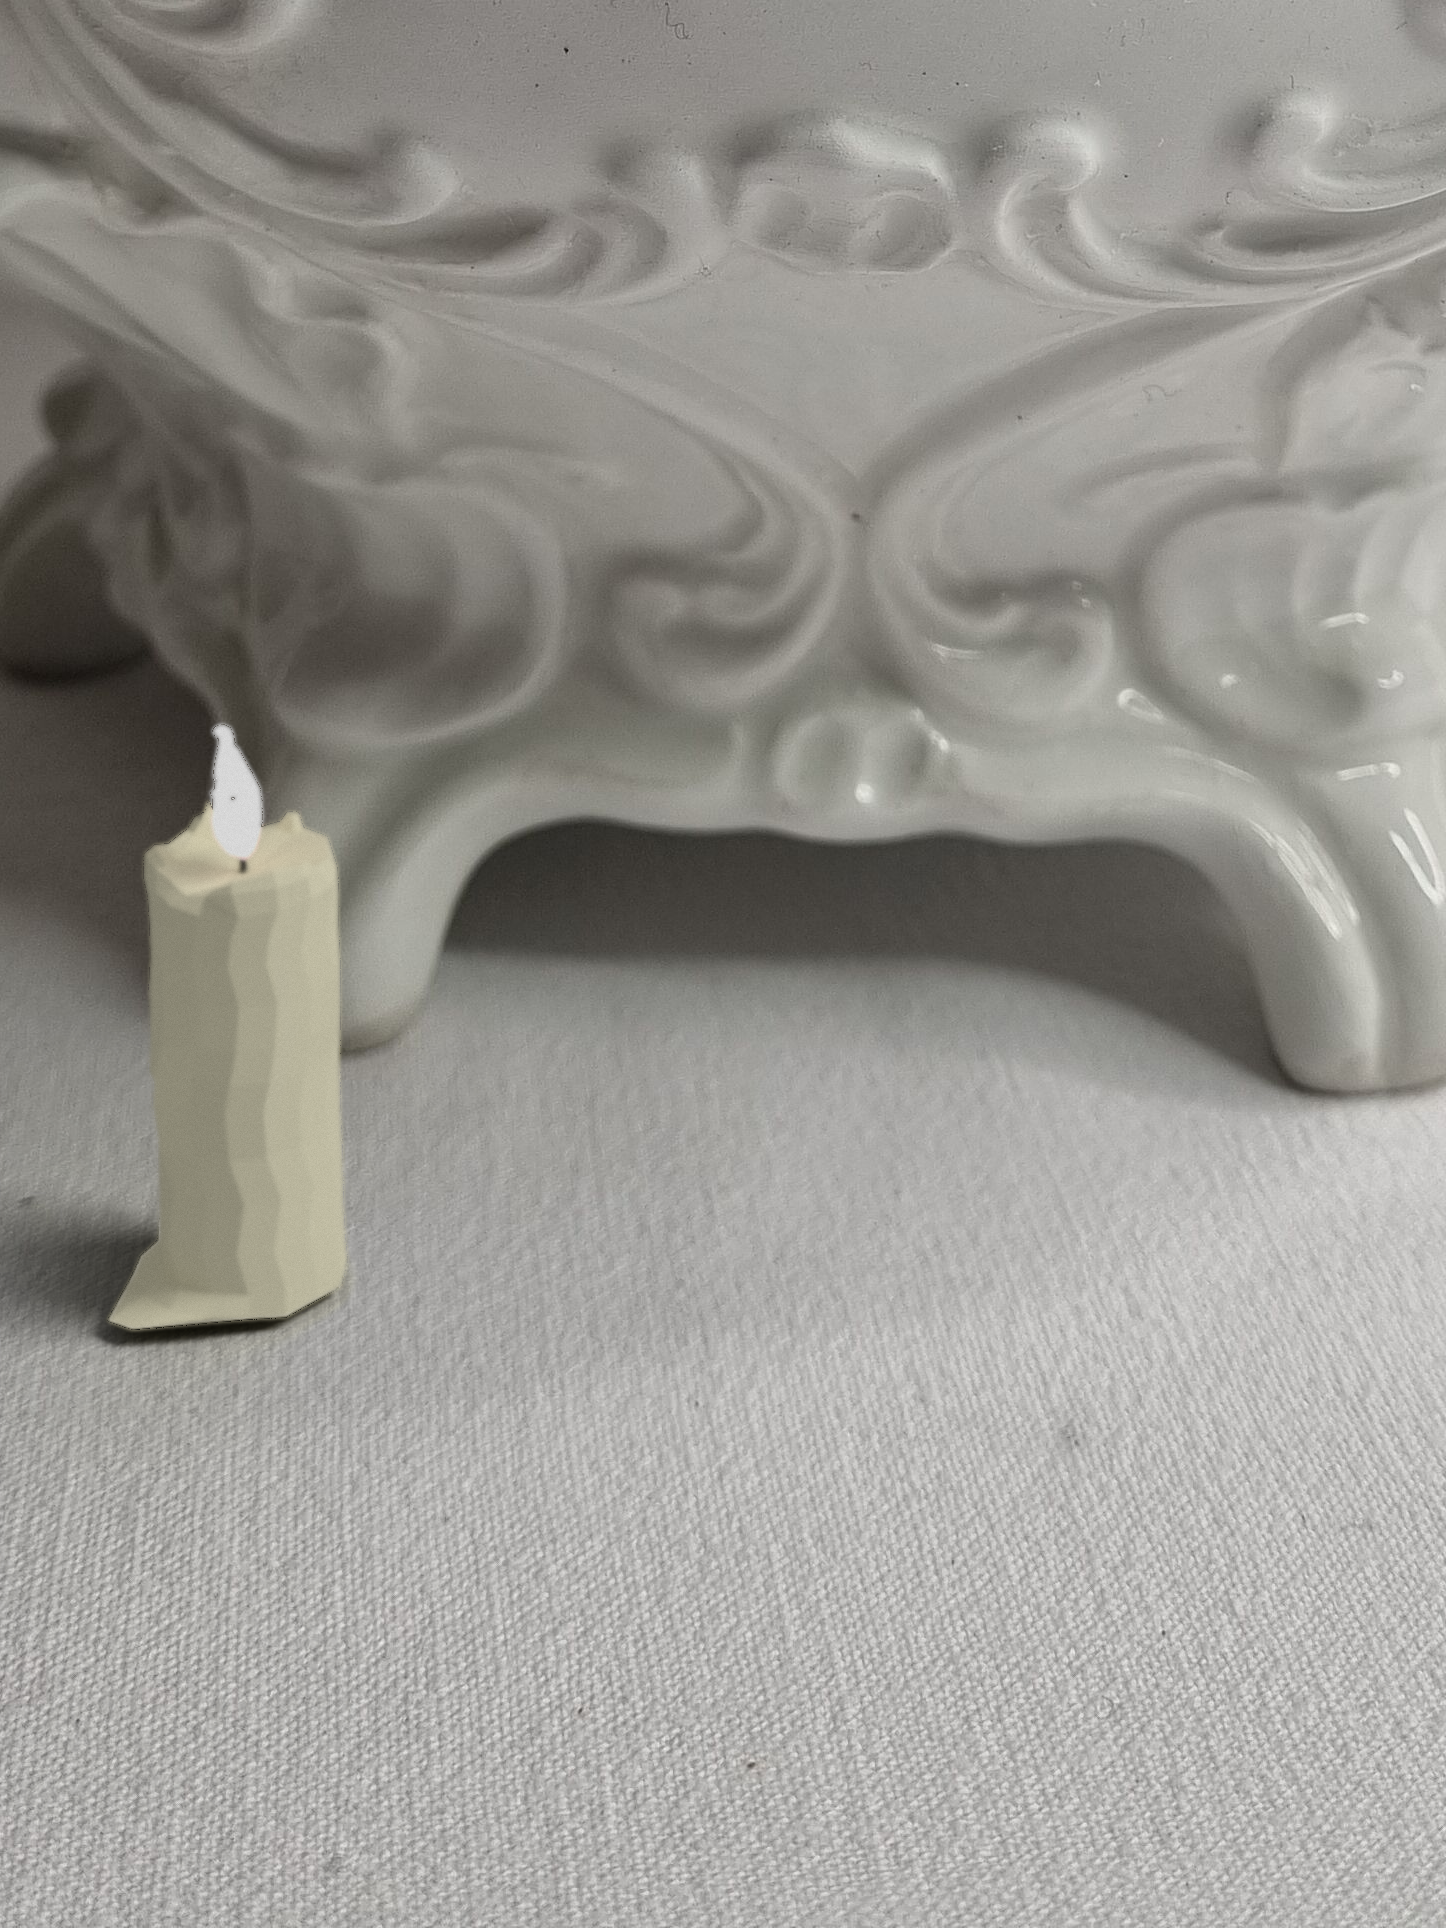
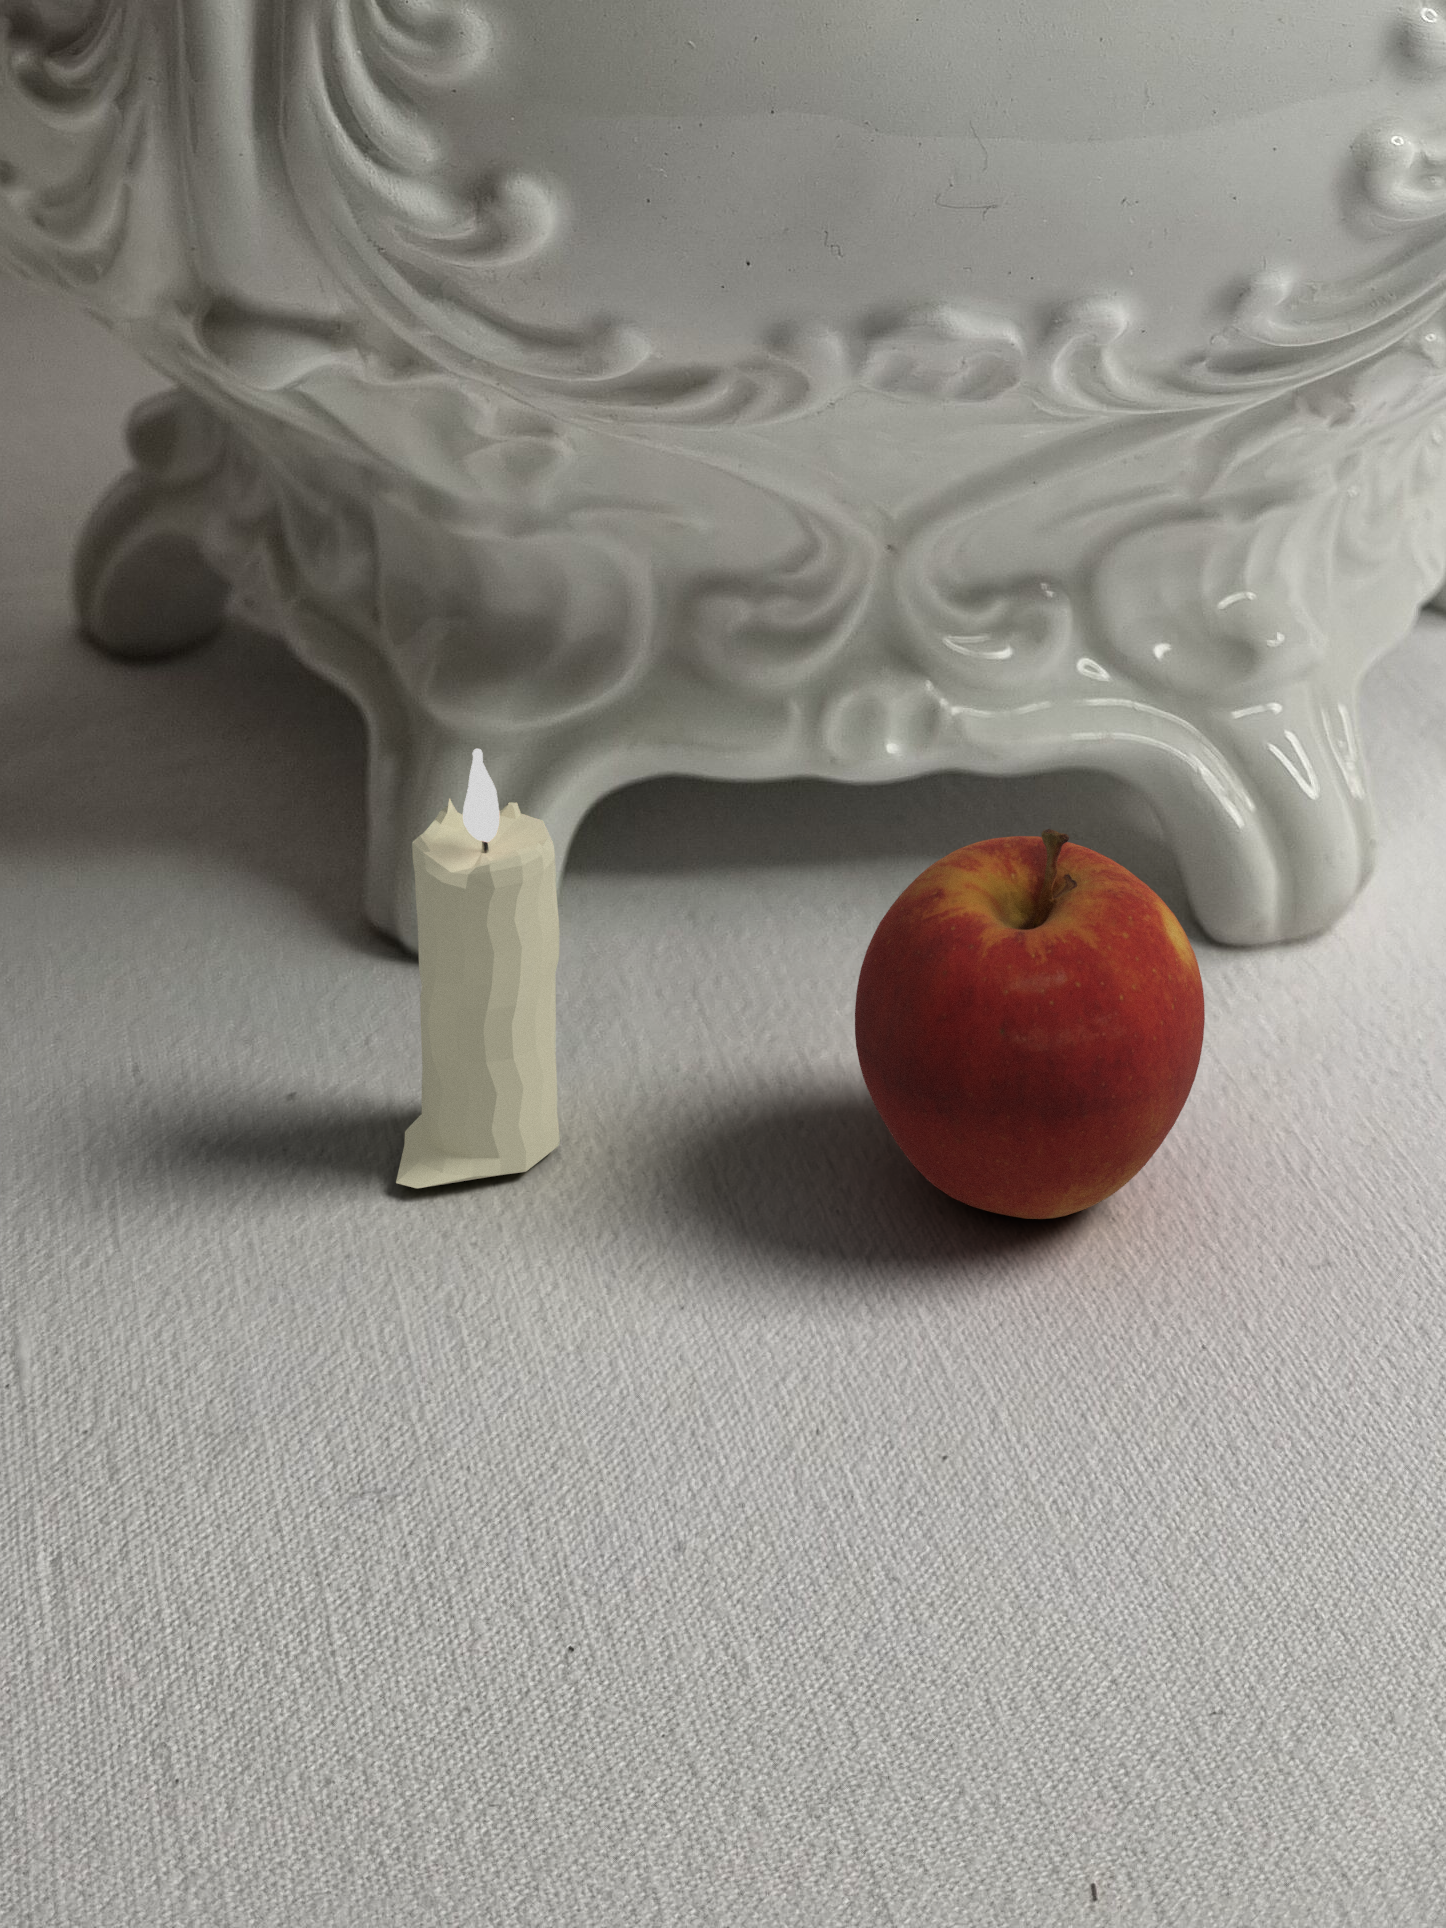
apple: none [727,873,1209,1421] -> present [855,829,1205,1219]

